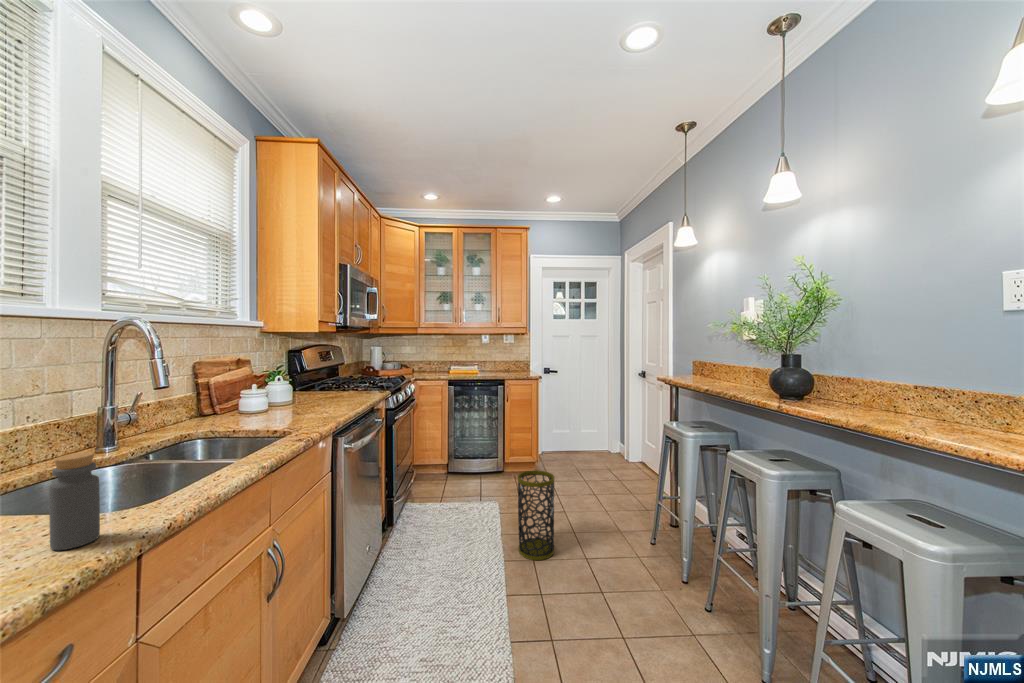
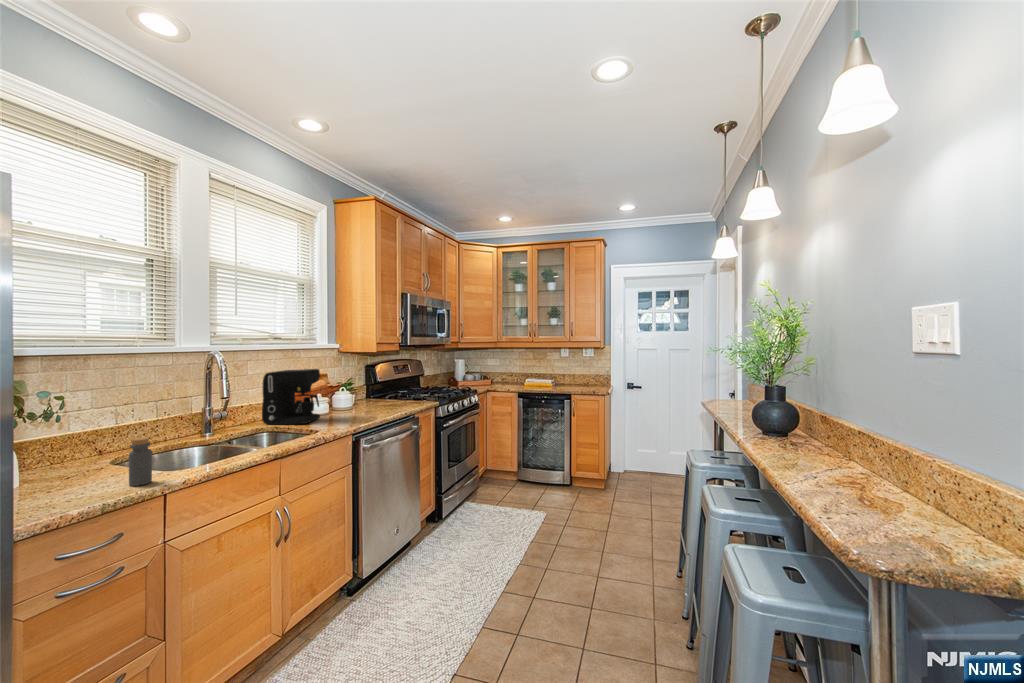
coffee maker: none [182,349,270,428] -> present [262,369,320,424]
trash can: present [518,470,554,560] -> none [531,488,566,575]

